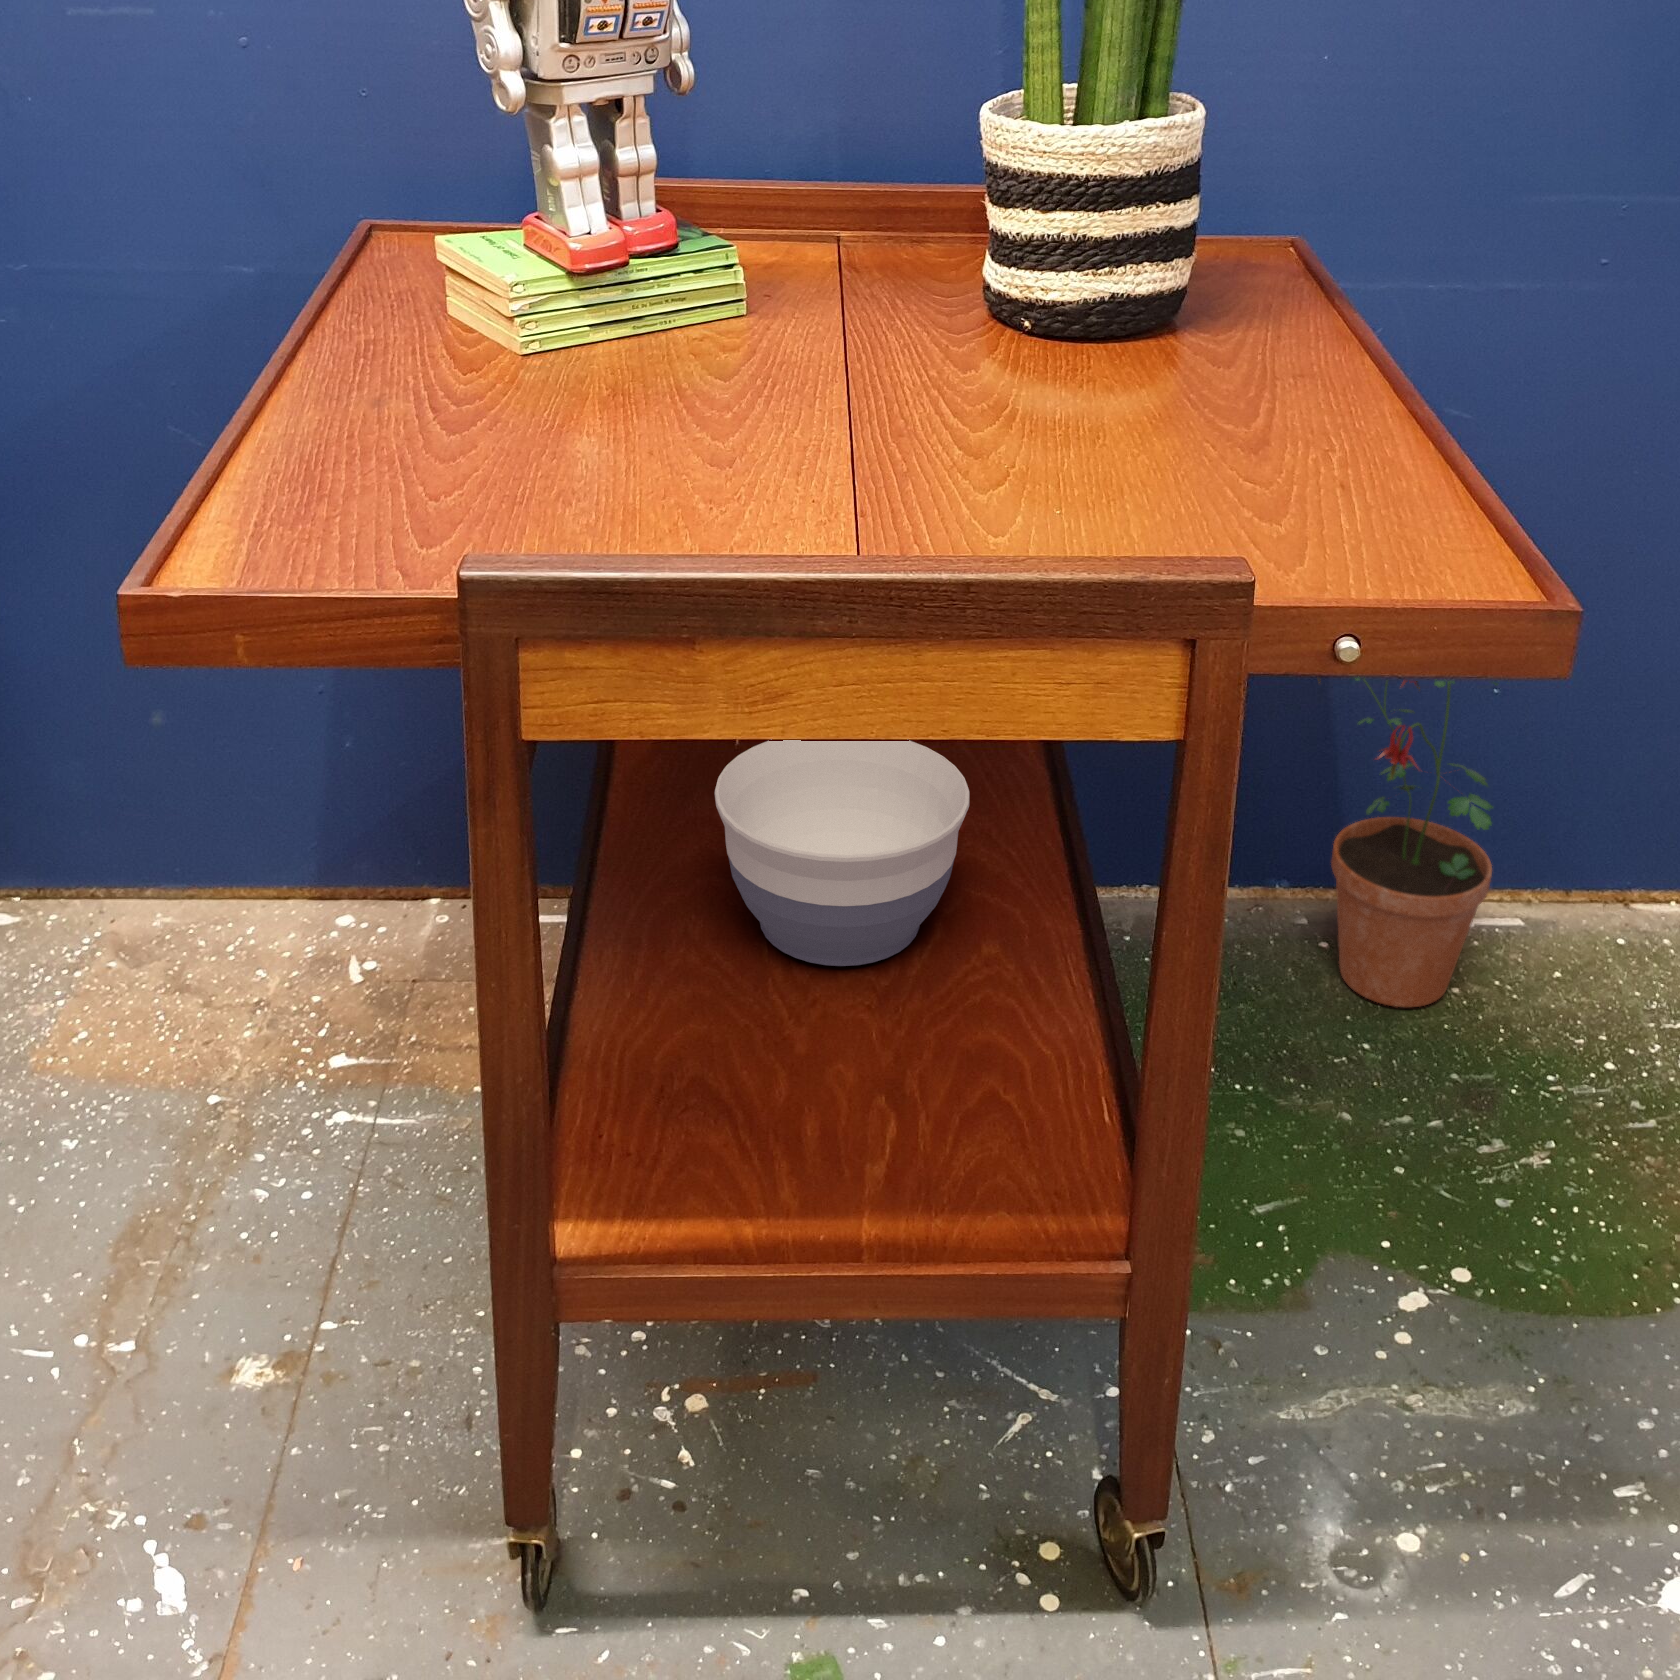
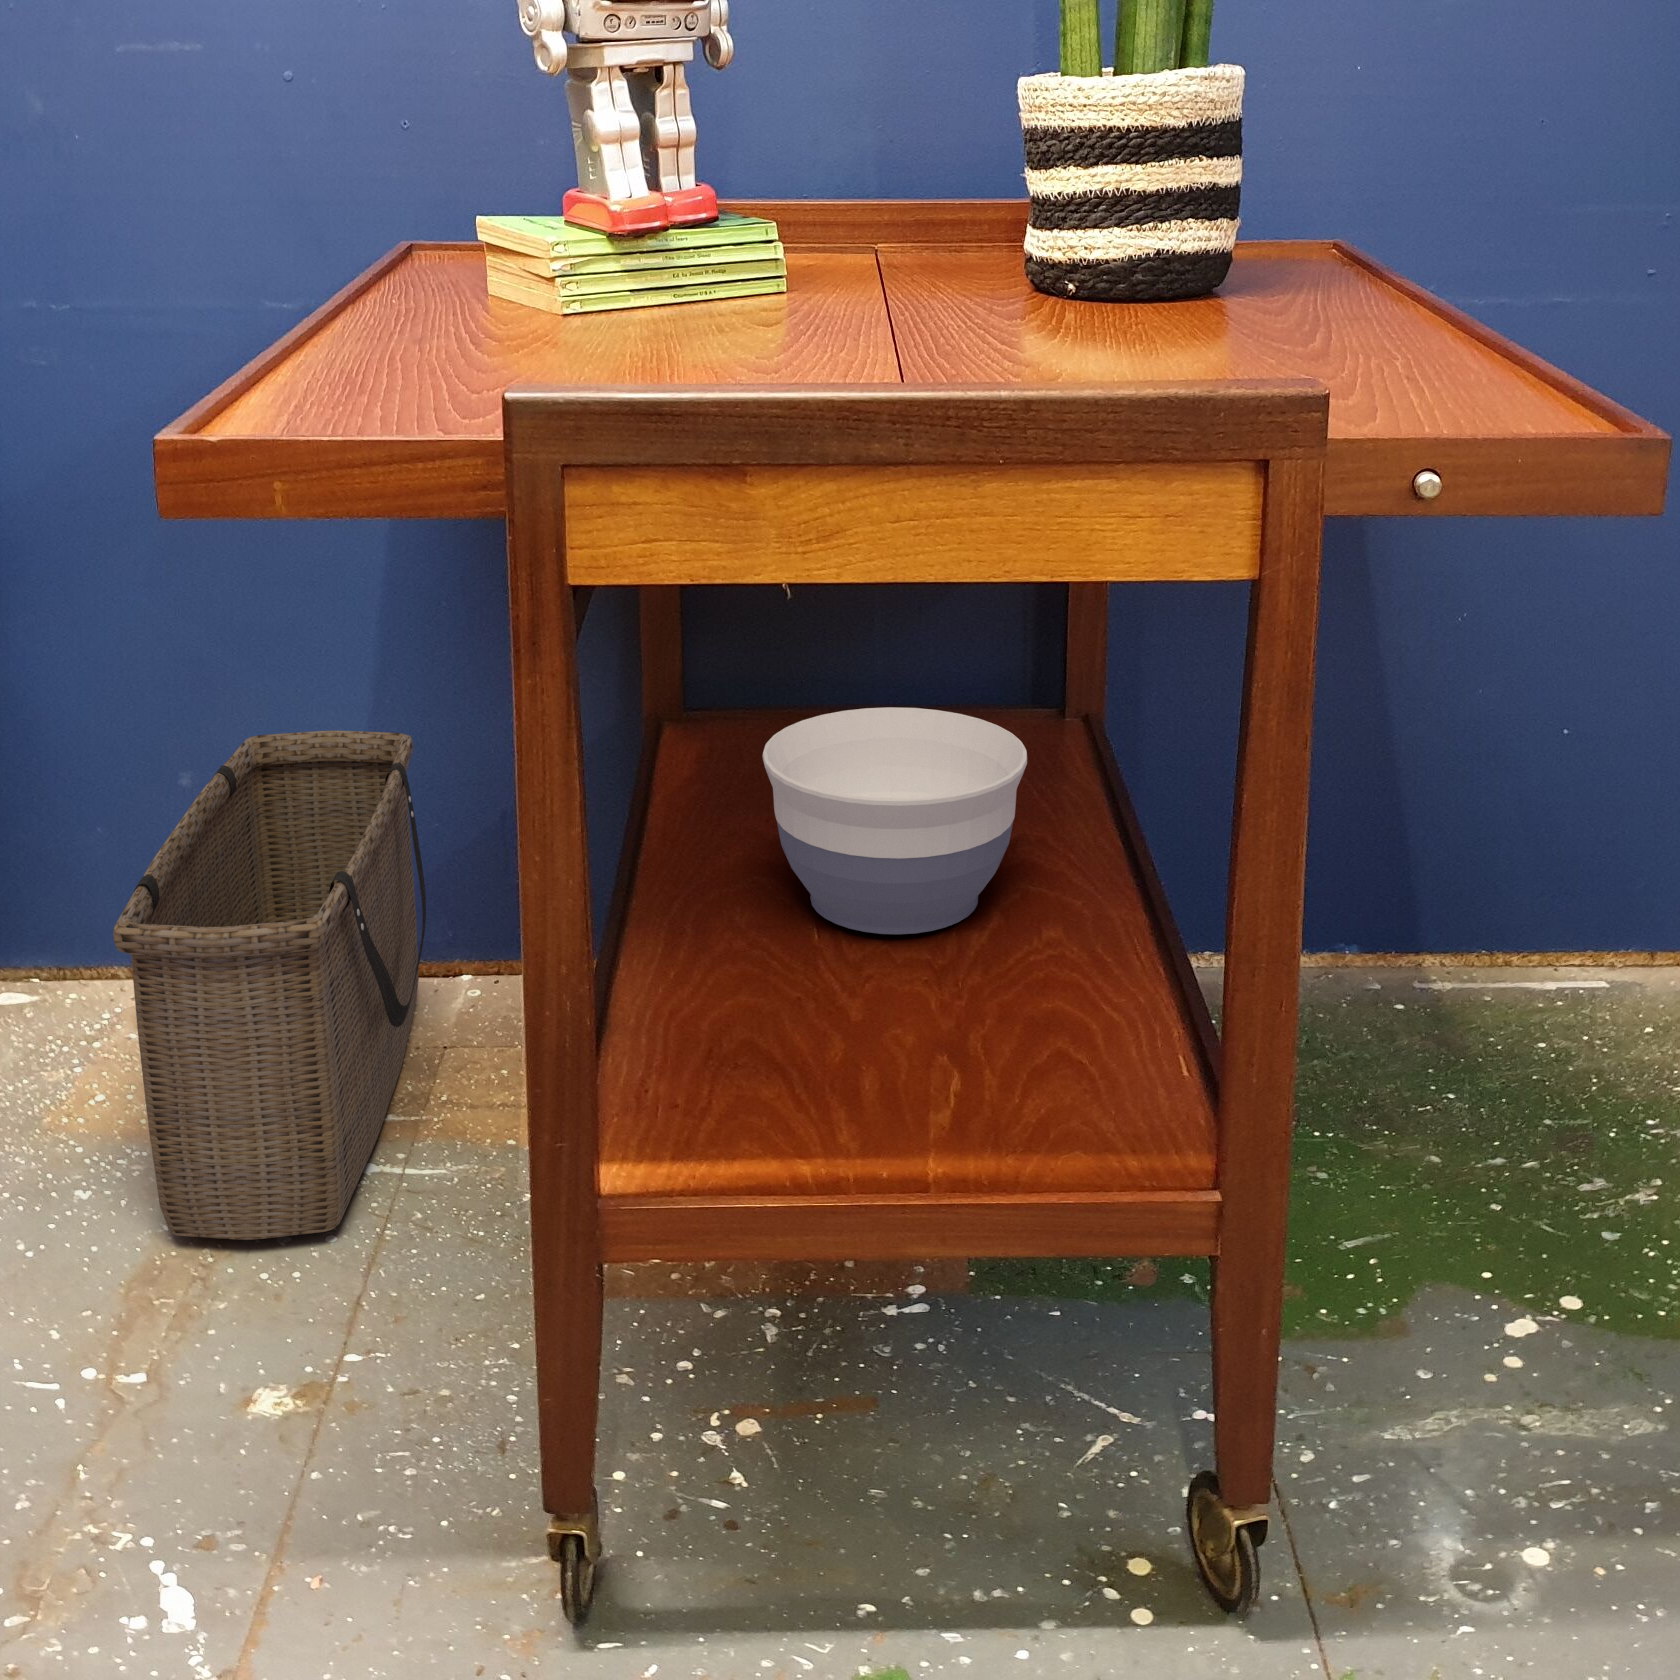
potted plant: present [1318,676,1498,1007] -> none [1363,558,1592,1057]
basket: none [91,683,393,1200] -> present [113,731,426,1240]

